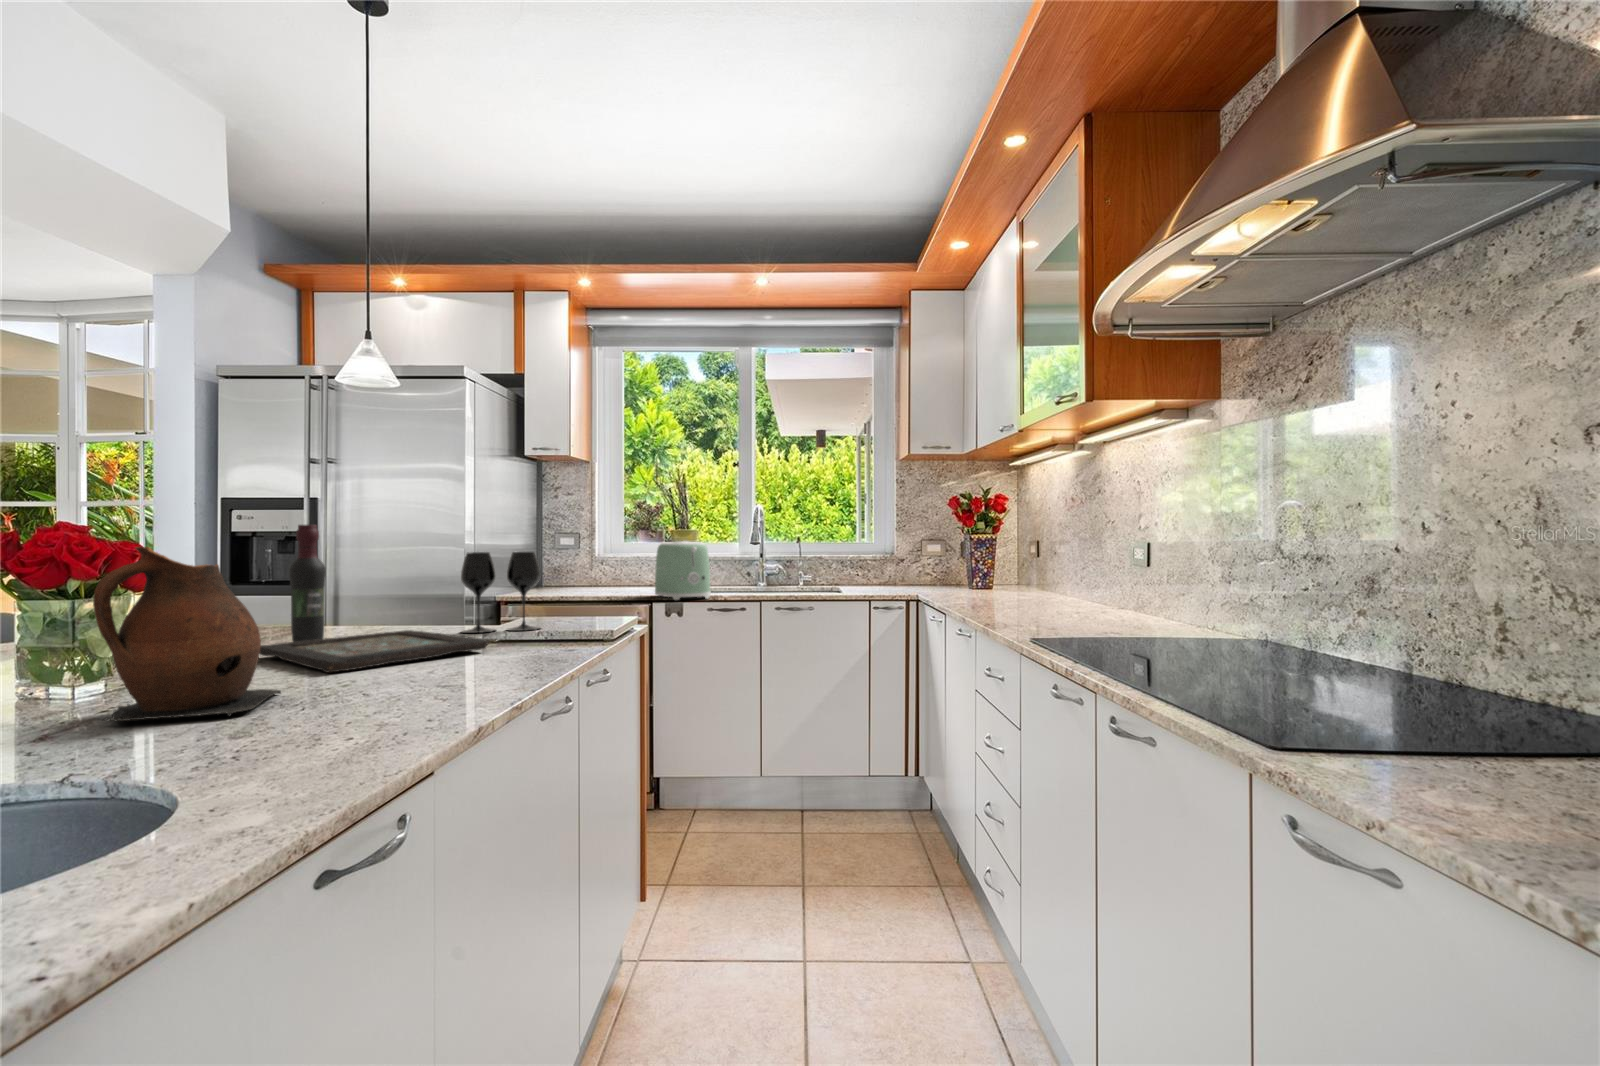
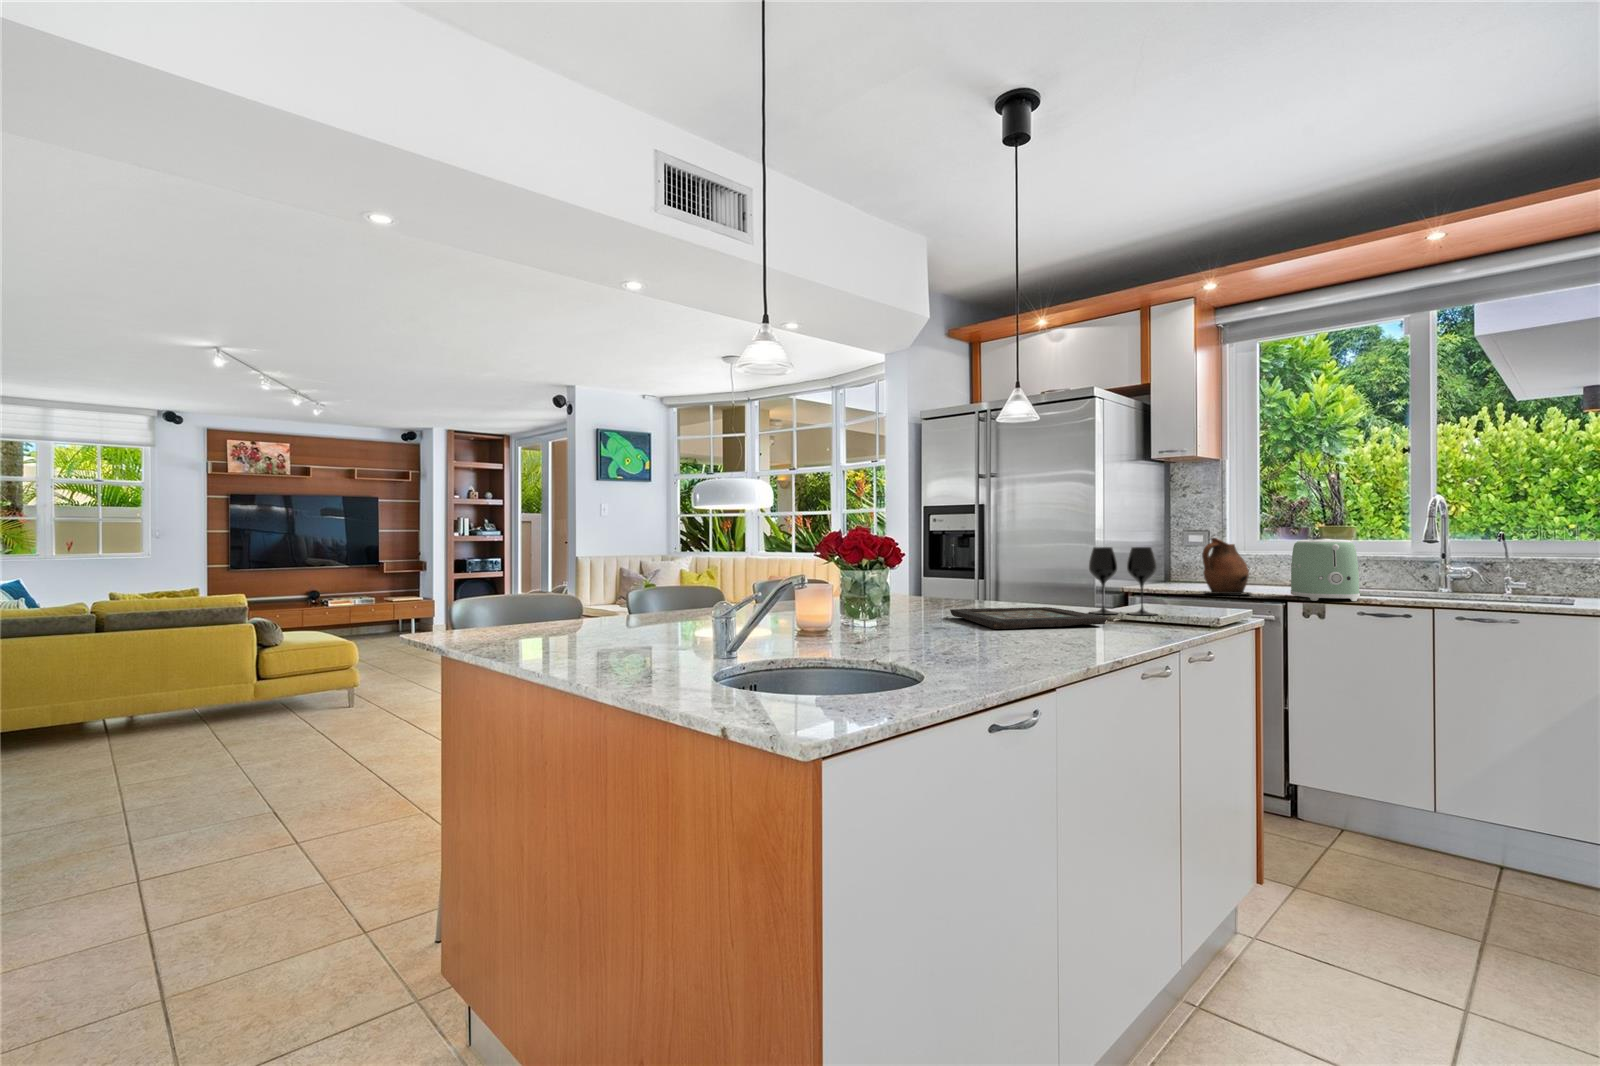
wine bottle: present [289,525,326,642] -> none [969,526,991,612]
ceramic pitcher: present [93,547,281,721] -> present [1202,538,1252,595]

